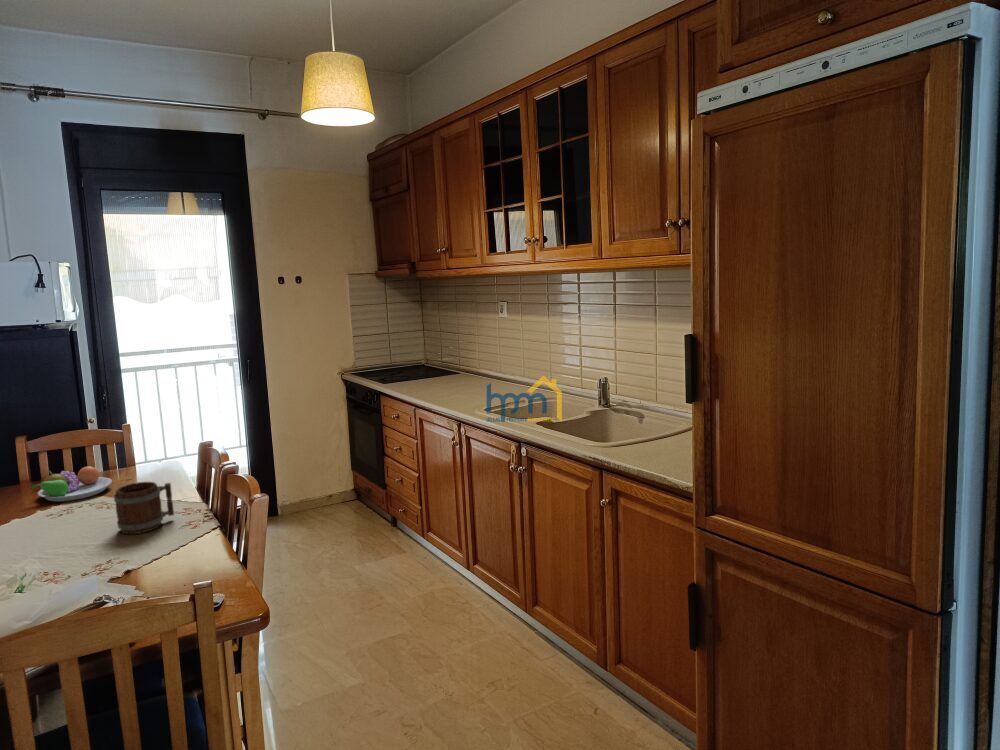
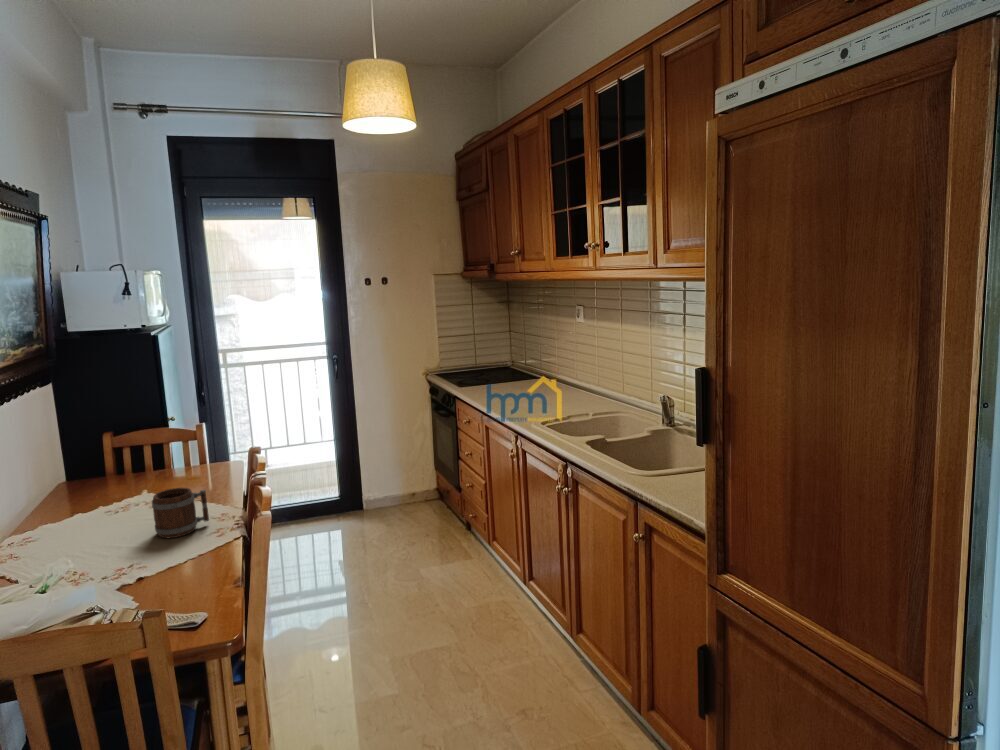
fruit bowl: present [31,465,112,501] -> none [102,463,176,497]

